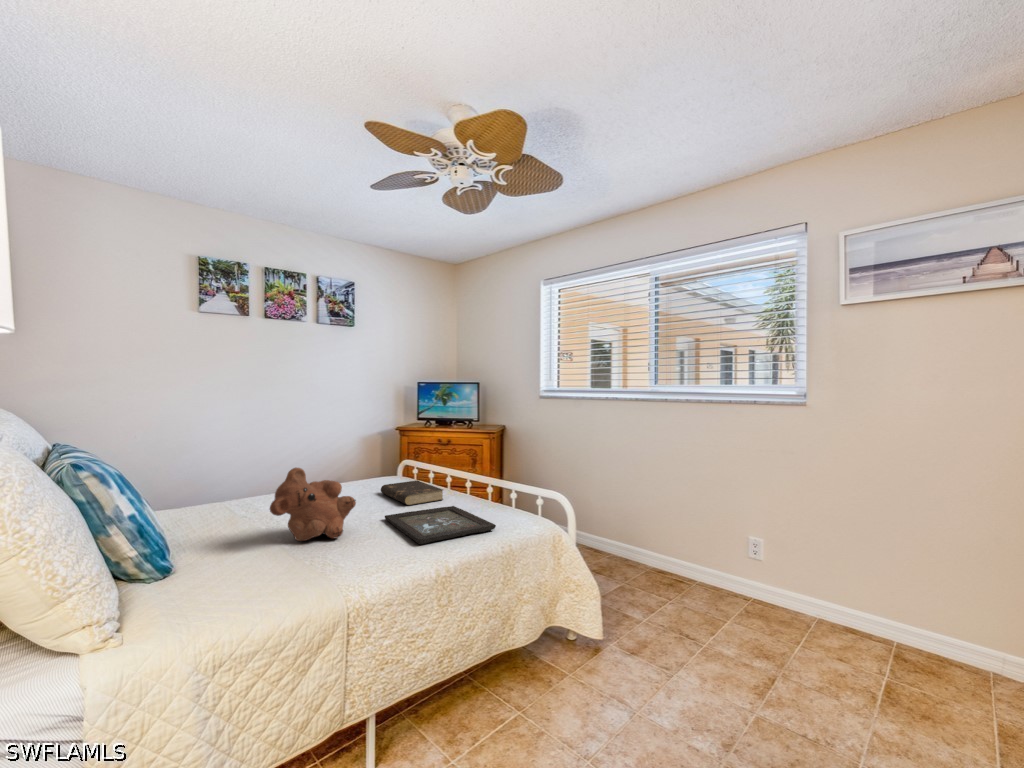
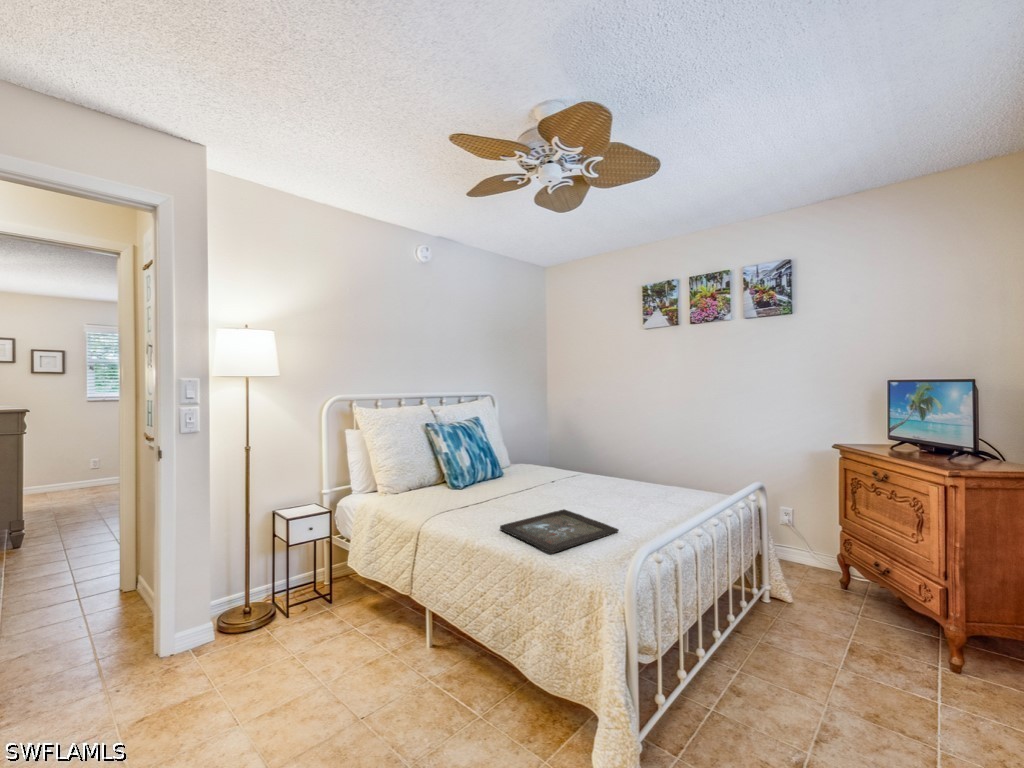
teddy bear: present [270,468,356,541] -> none [486,449,536,507]
book: present [381,480,443,505] -> none [611,493,686,525]

